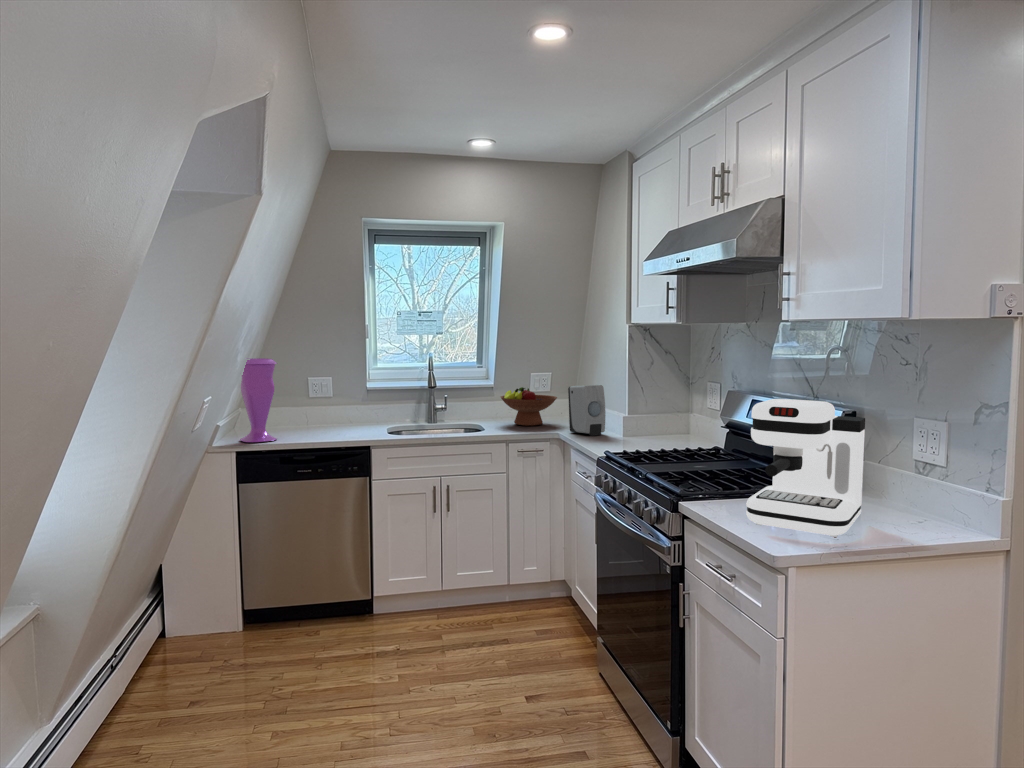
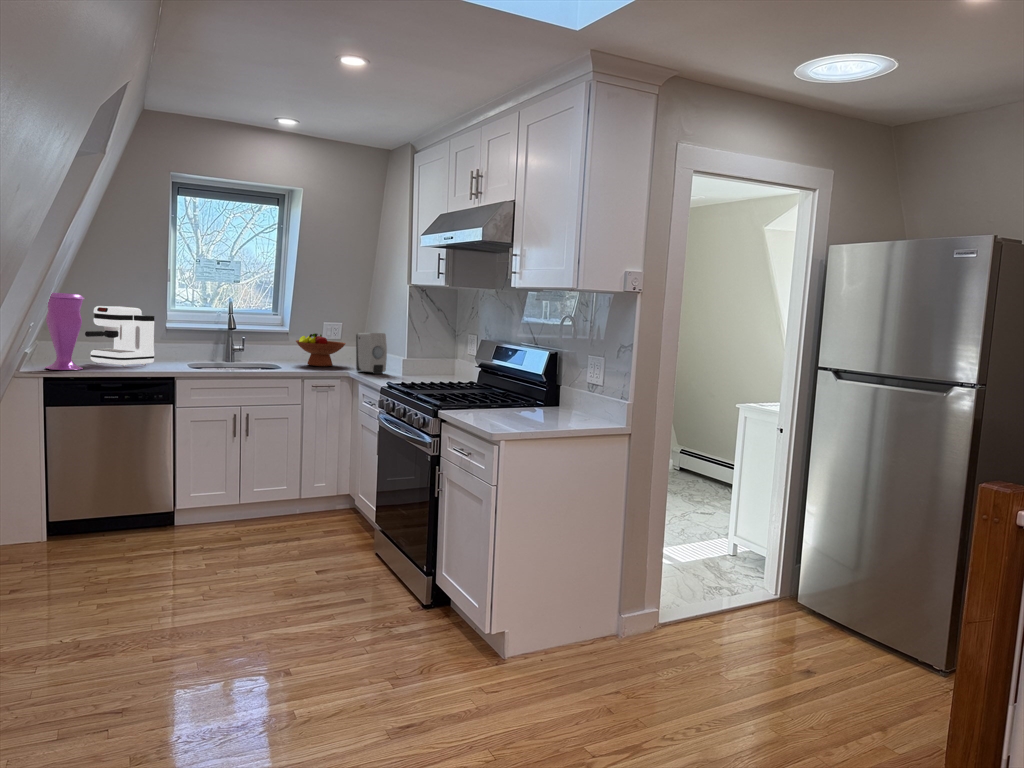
coffee maker: present [746,399,865,537] -> present [85,306,154,366]

